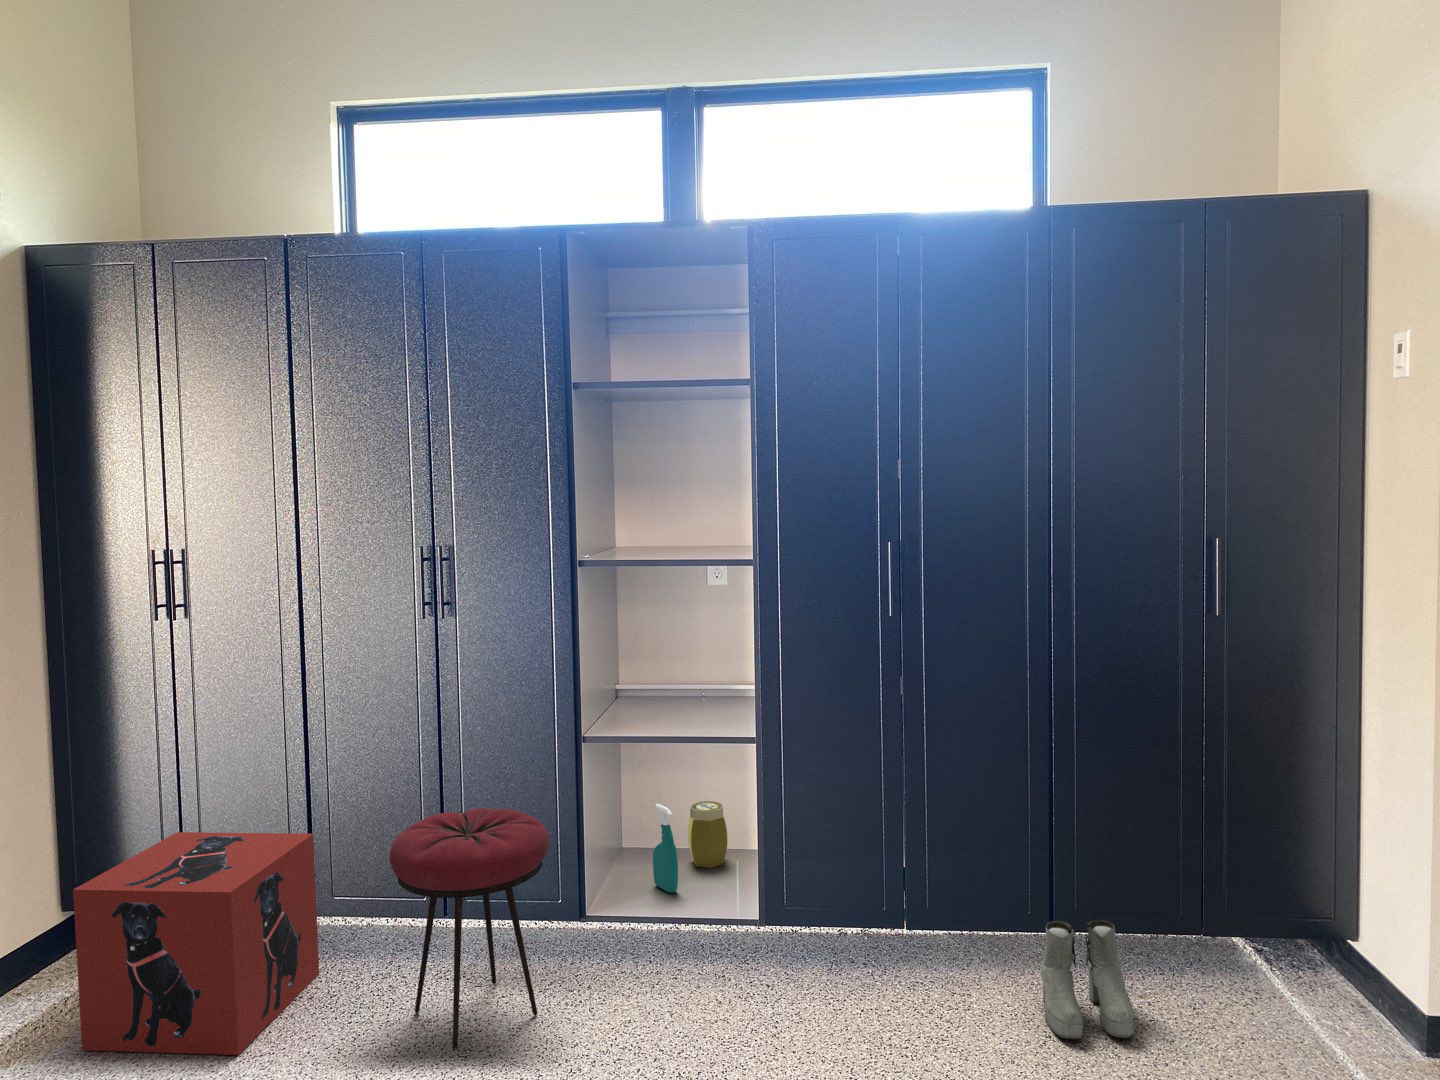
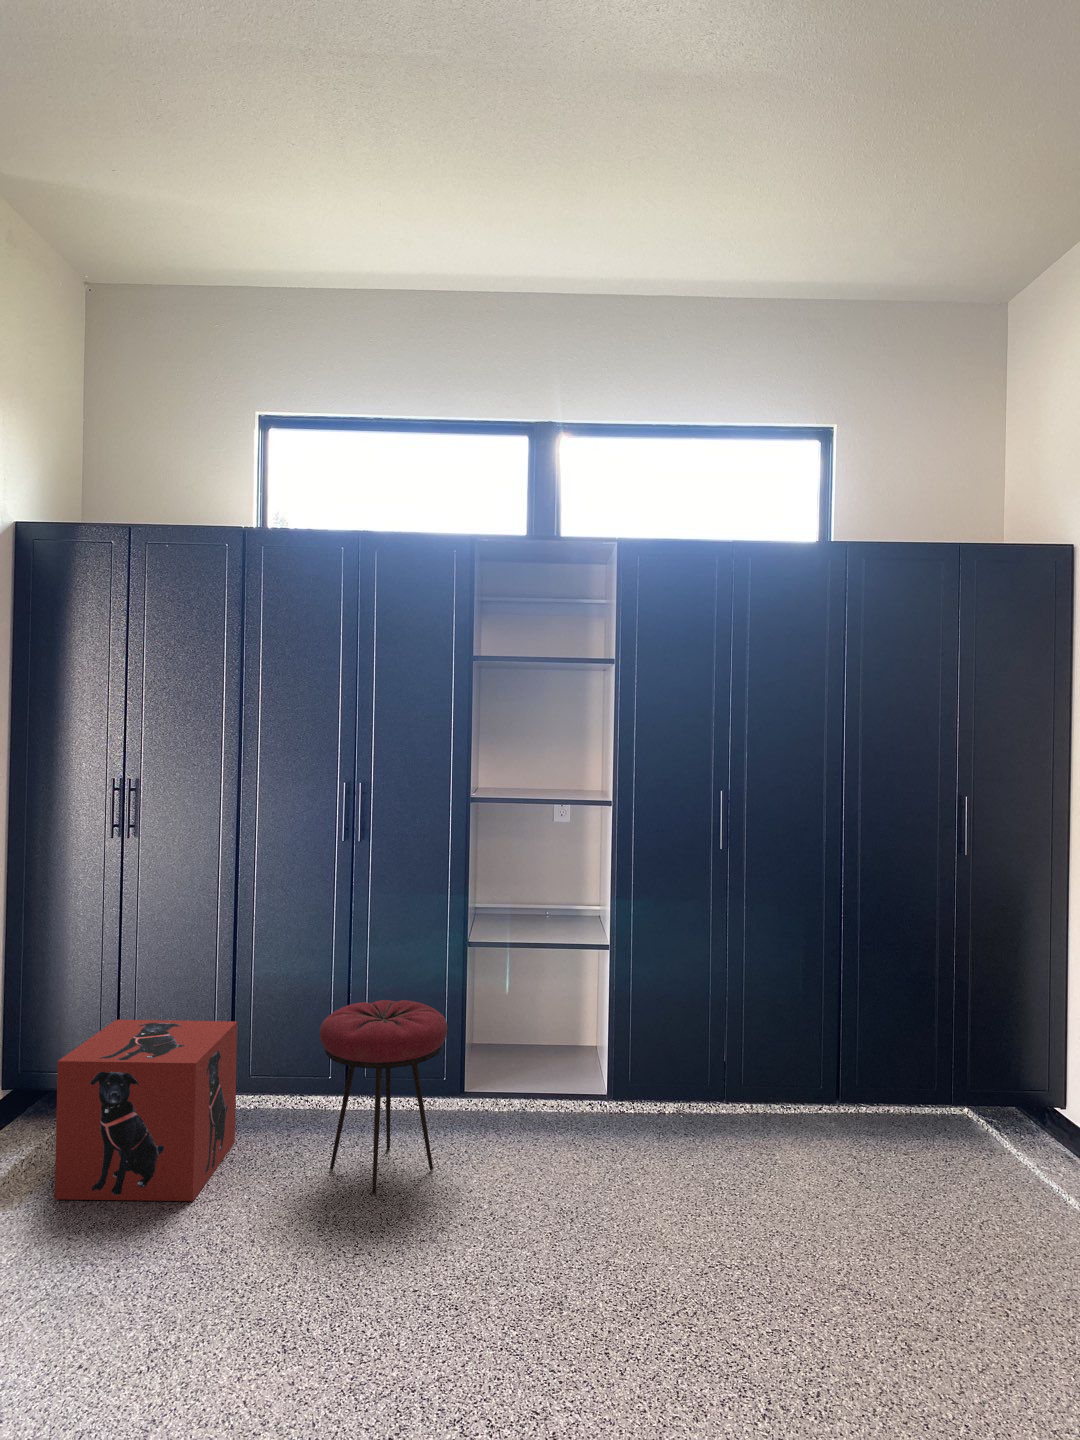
jar: present [688,801,727,868] -> none [534,1002,568,1057]
spray bottle: present [653,804,678,893] -> none [512,1001,535,1076]
boots: present [1041,920,1134,1039] -> none [831,1092,904,1182]

